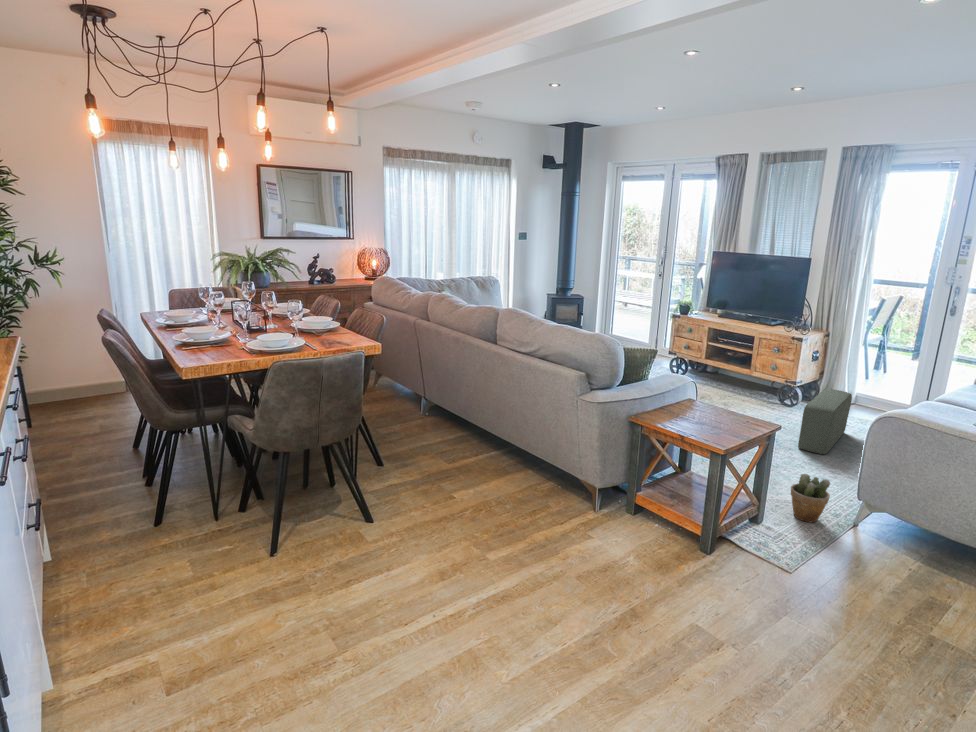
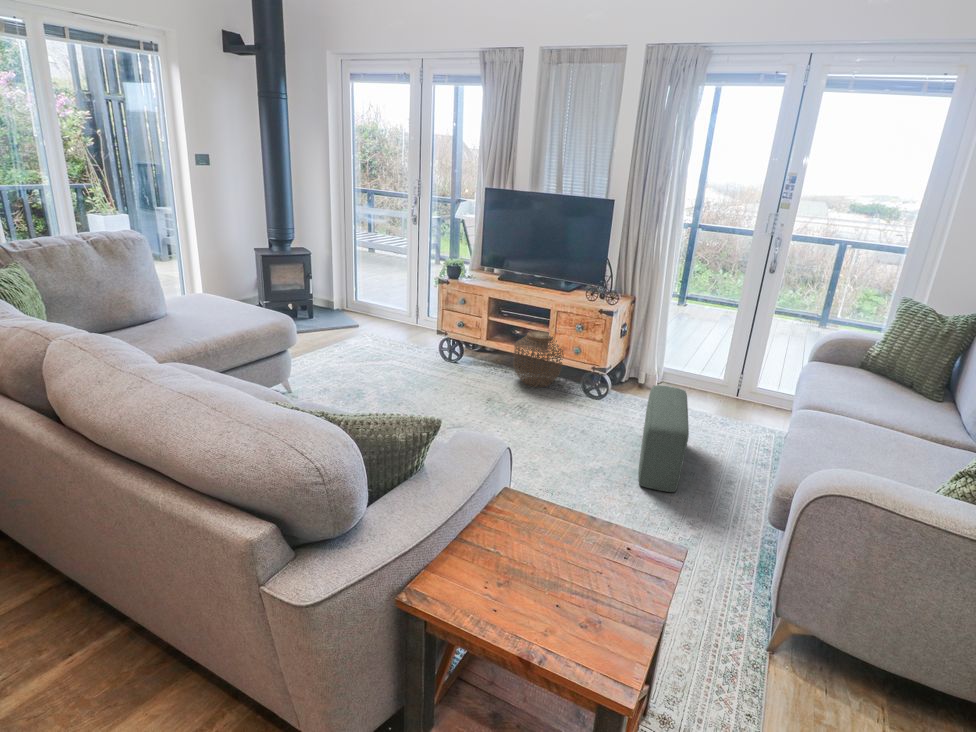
woven basket: none [724,353,765,395] -> present [513,331,563,387]
potted plant: present [791,474,830,522] -> none [692,603,762,684]

